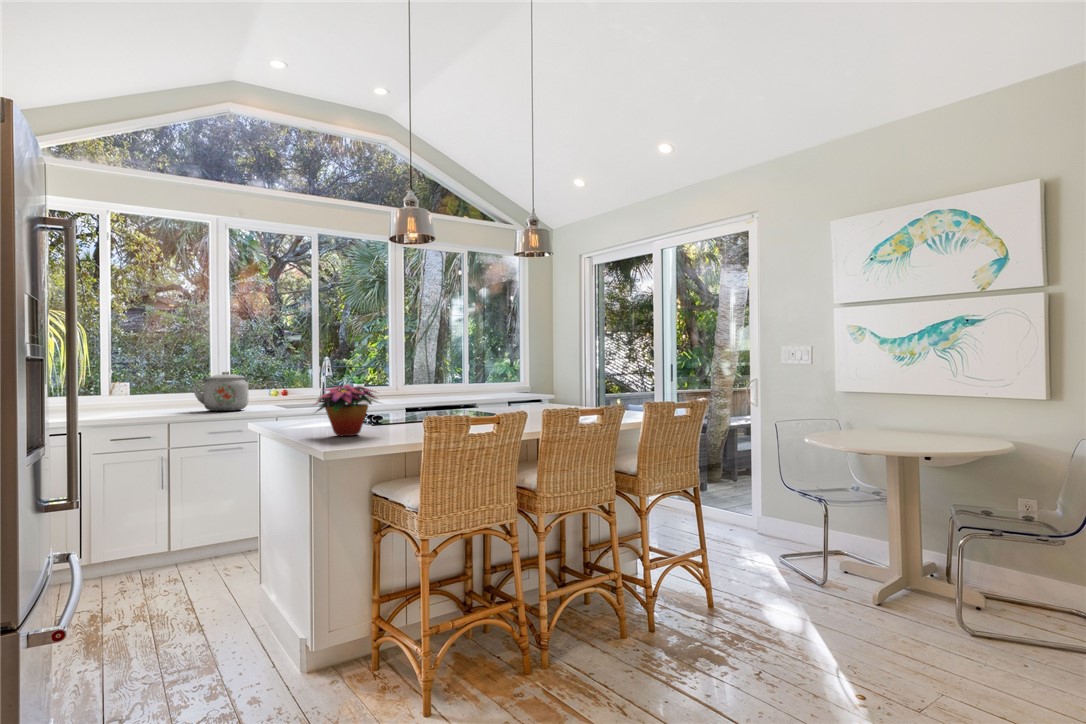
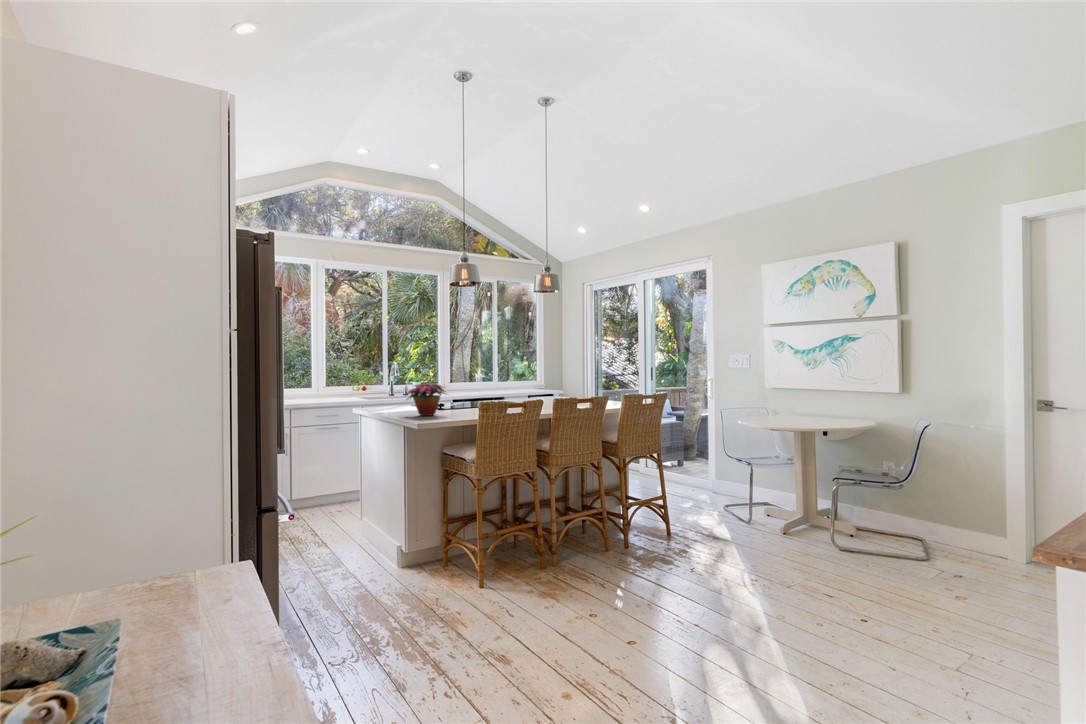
kettle: present [193,371,248,411] -> none [304,372,342,401]

